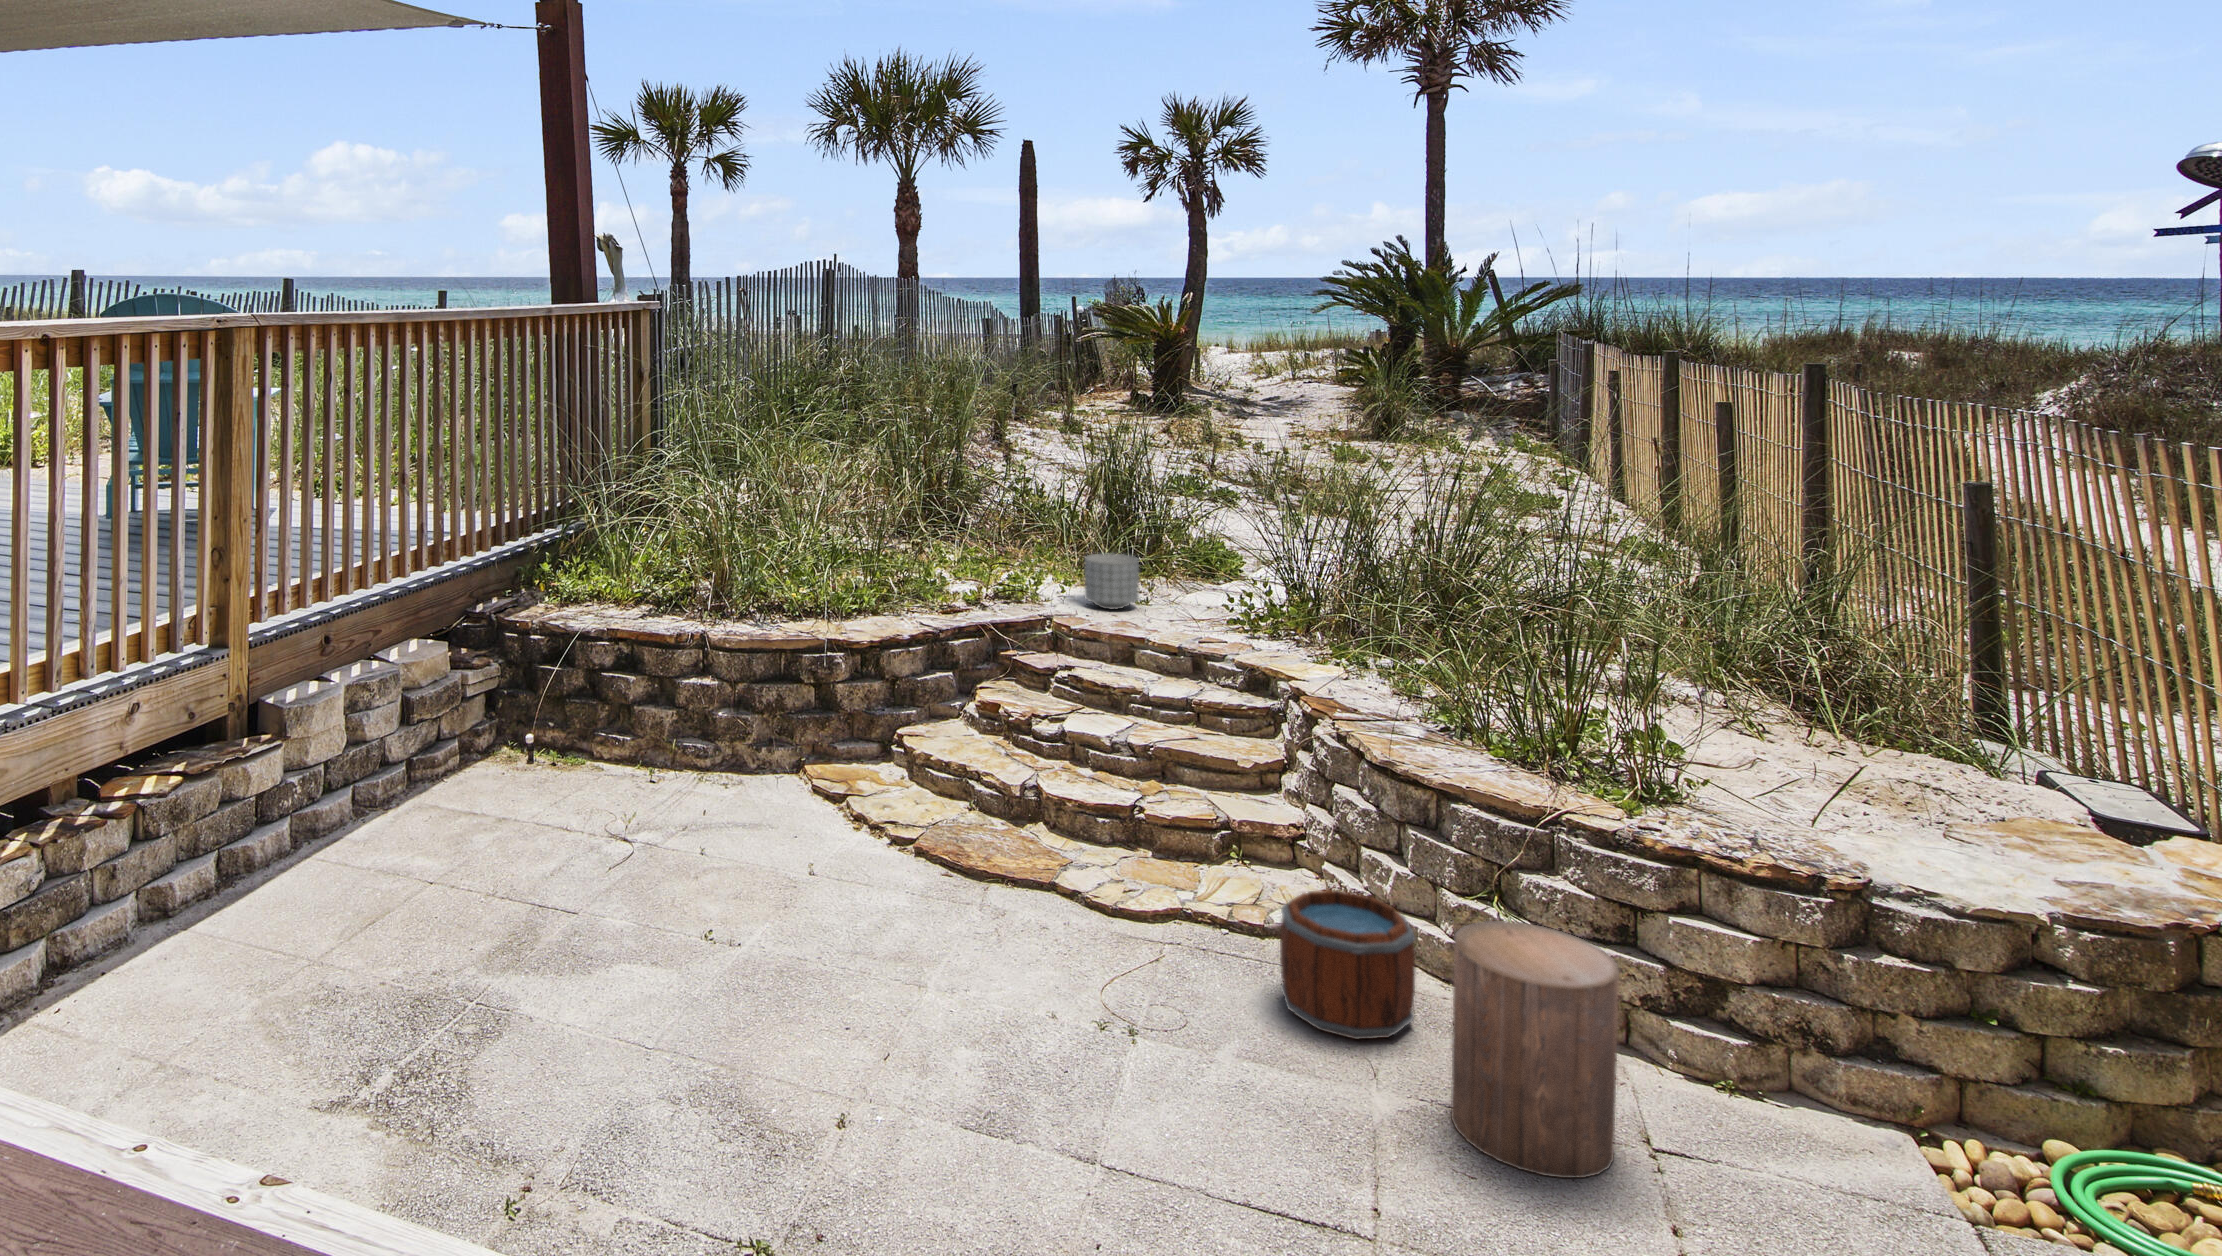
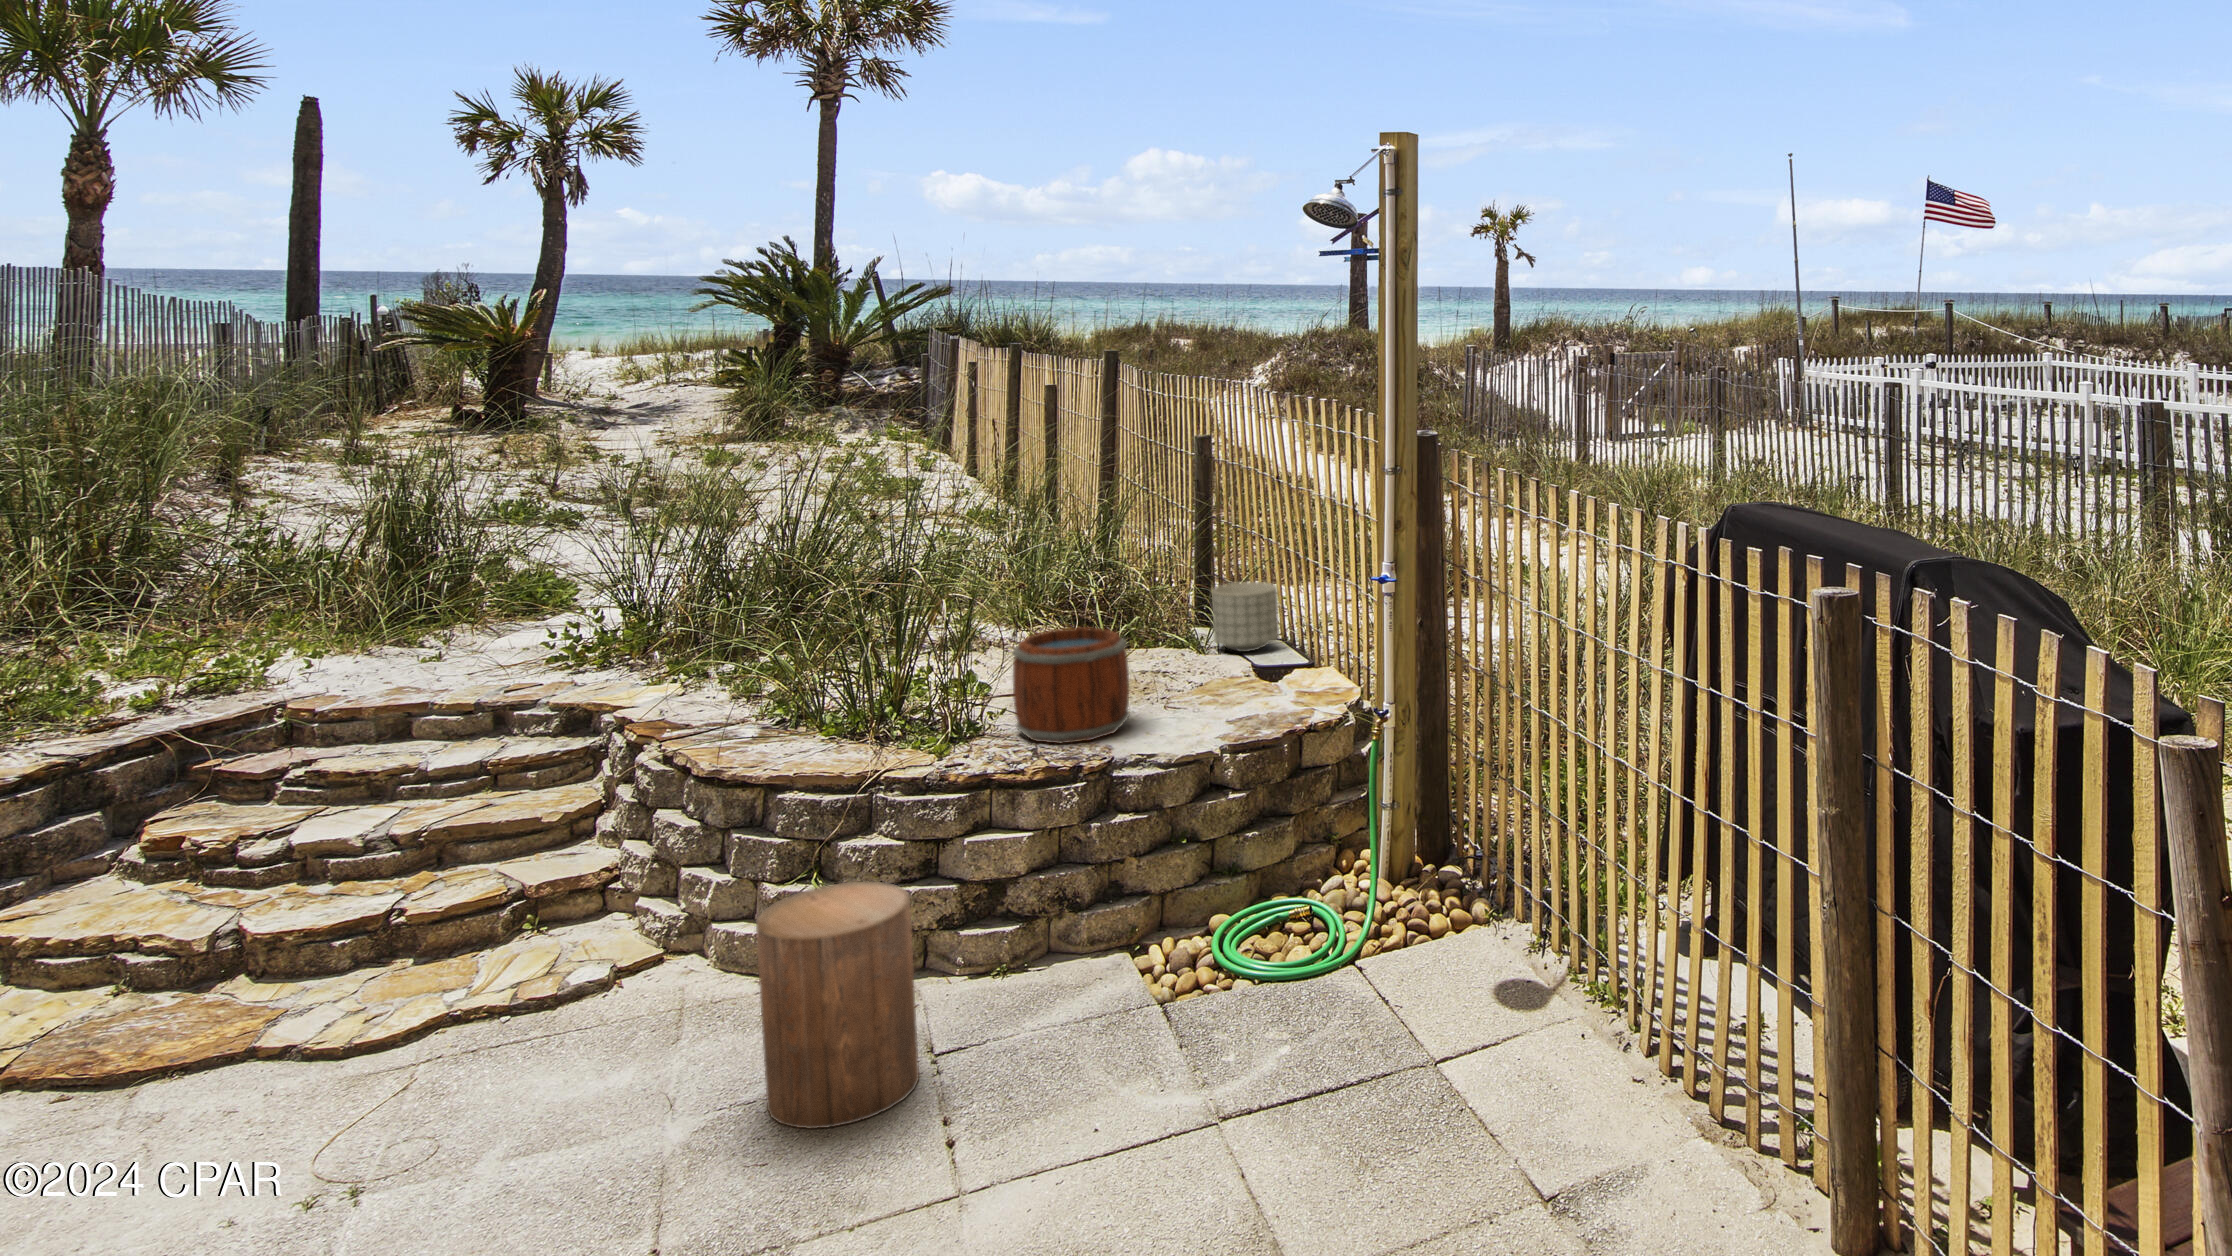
planter: present [1085,554,1139,609] -> present [1212,582,1279,652]
bucket: present [1280,890,1415,1039] -> present [1013,627,1130,743]

